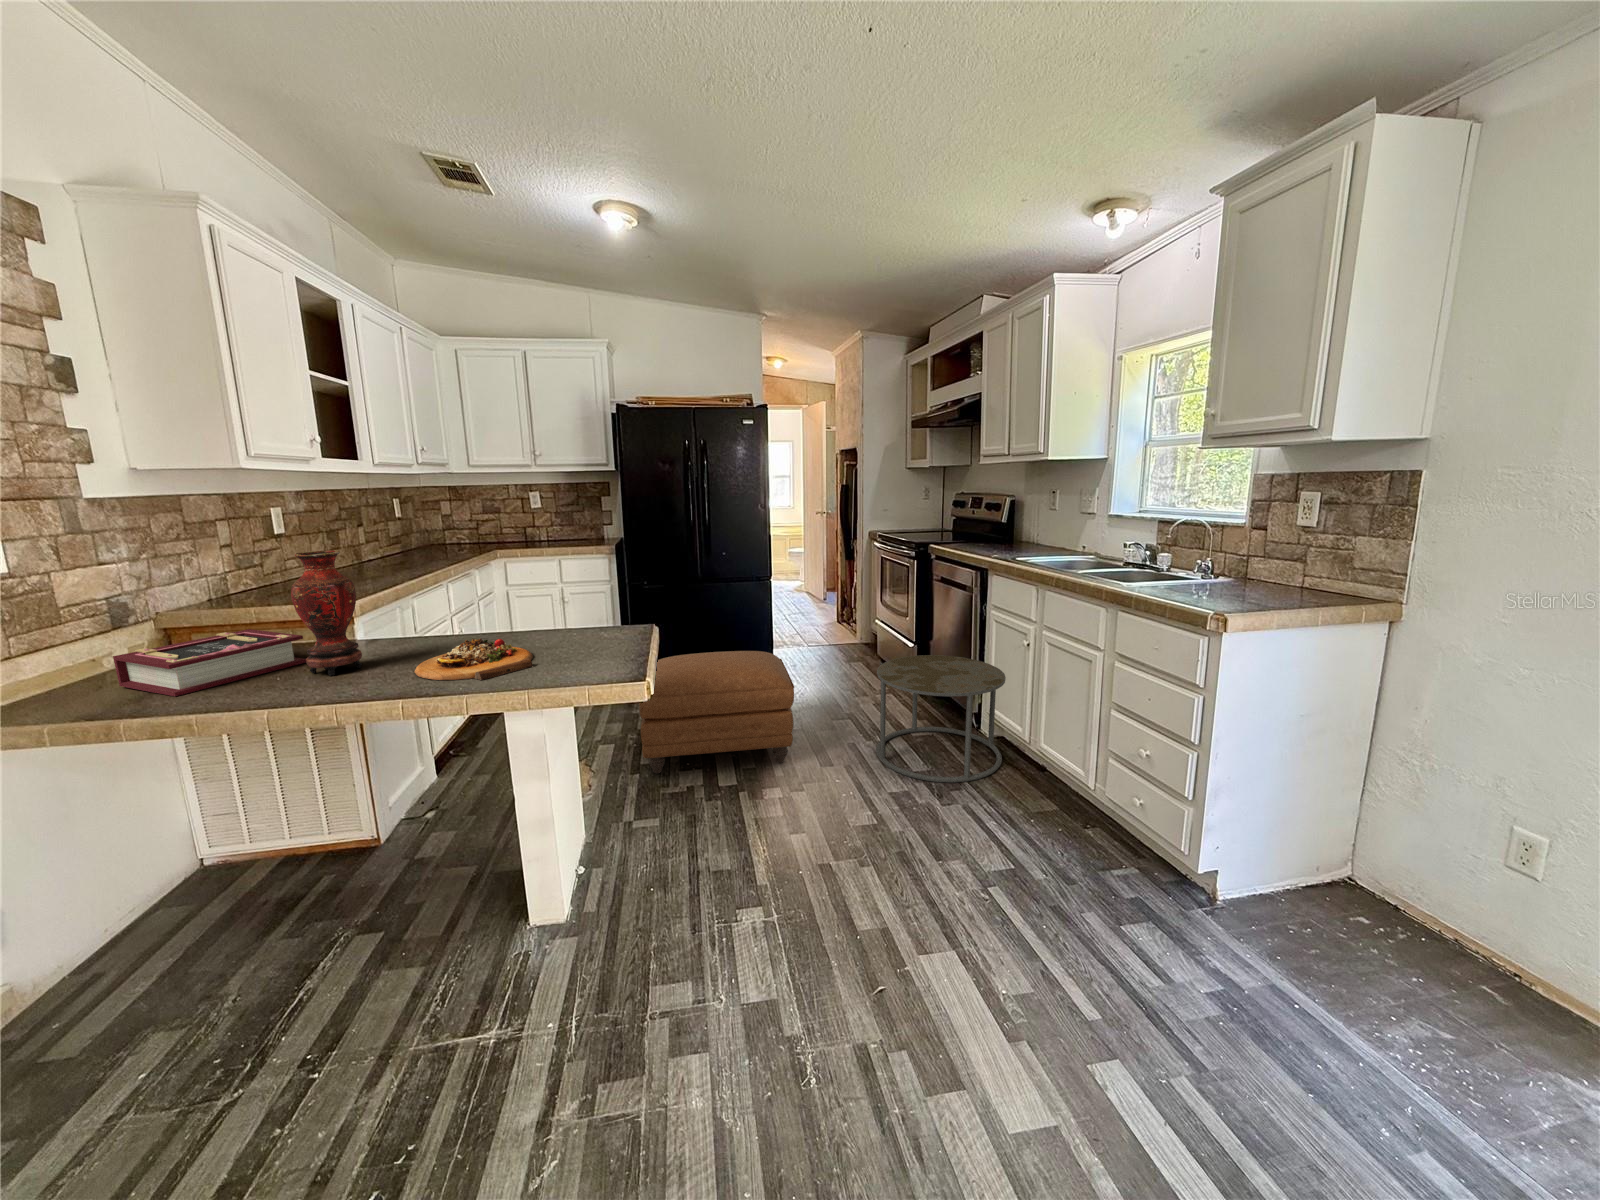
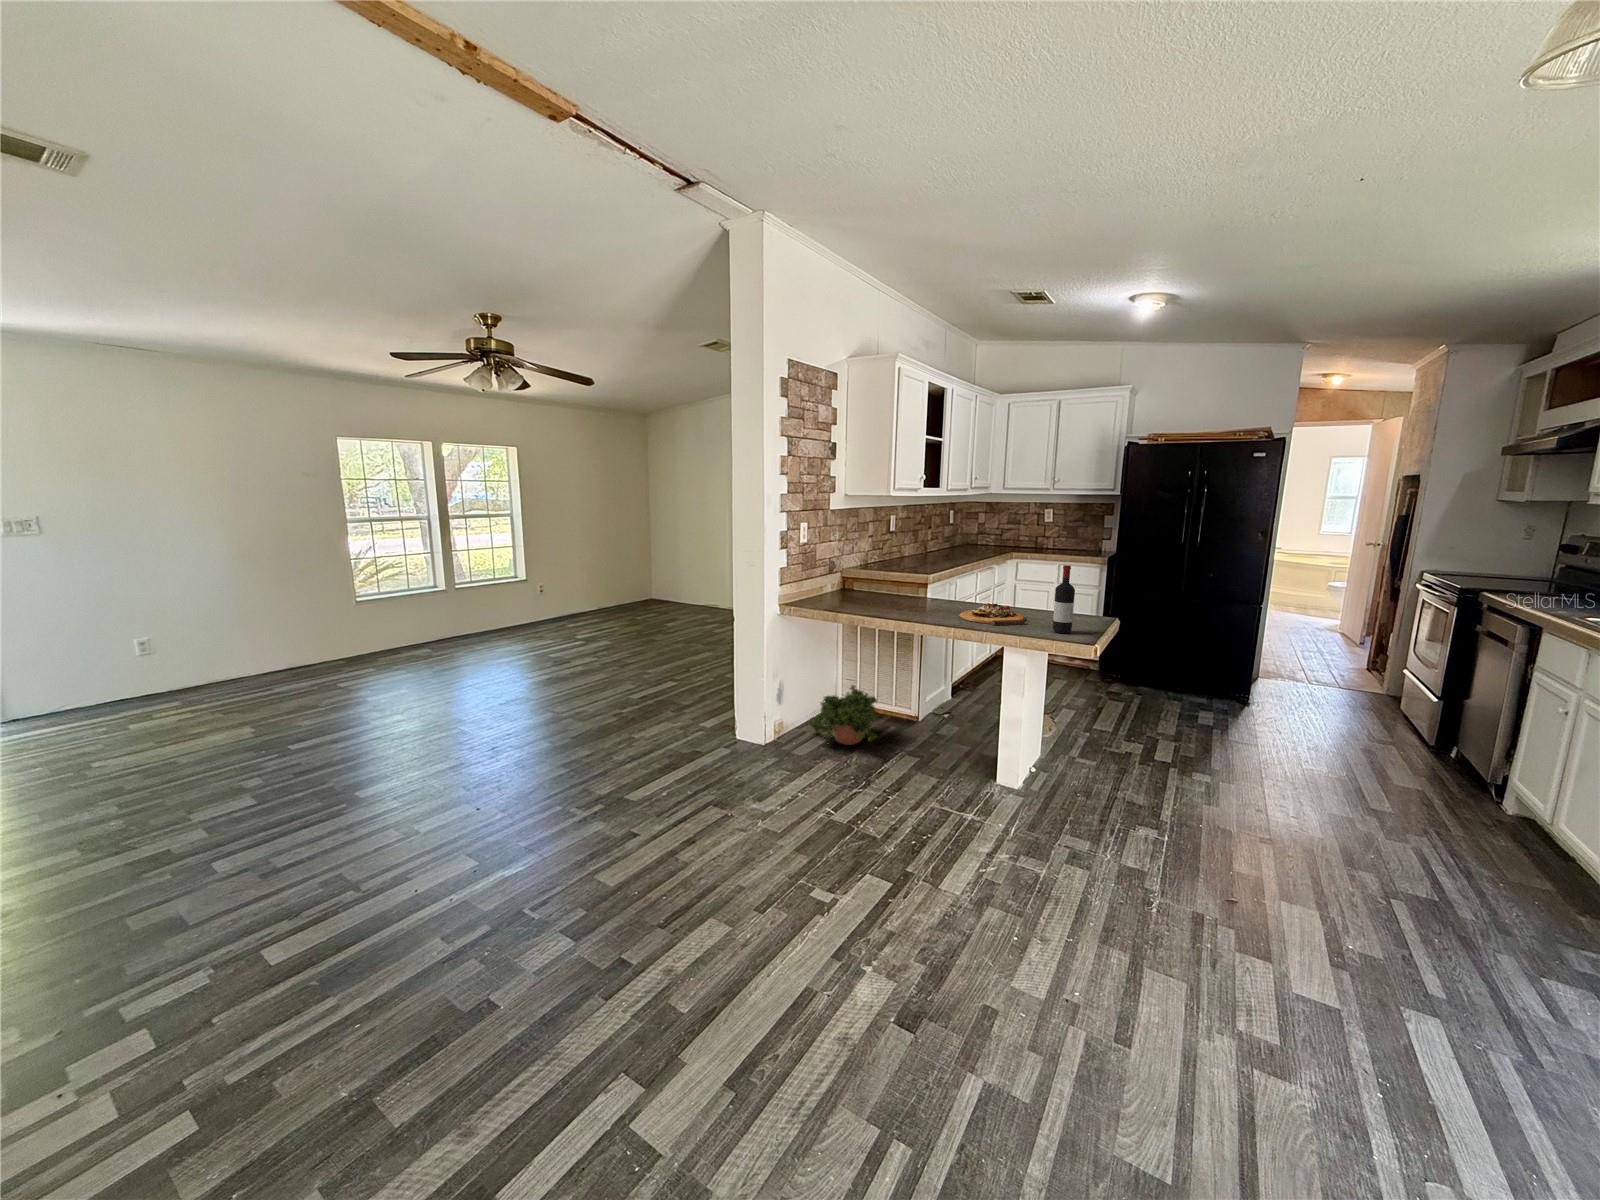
vase: present [291,550,362,676] -> none [909,543,937,611]
wine bottle: none [573,565,608,672] -> present [1053,565,1075,633]
book: present [113,629,306,696] -> none [834,581,907,607]
ottoman: present [639,651,794,774] -> none [1093,652,1245,761]
side table: present [876,655,1006,783] -> none [1334,699,1534,841]
potted plant: none [93,837,292,993] -> present [809,685,877,745]

